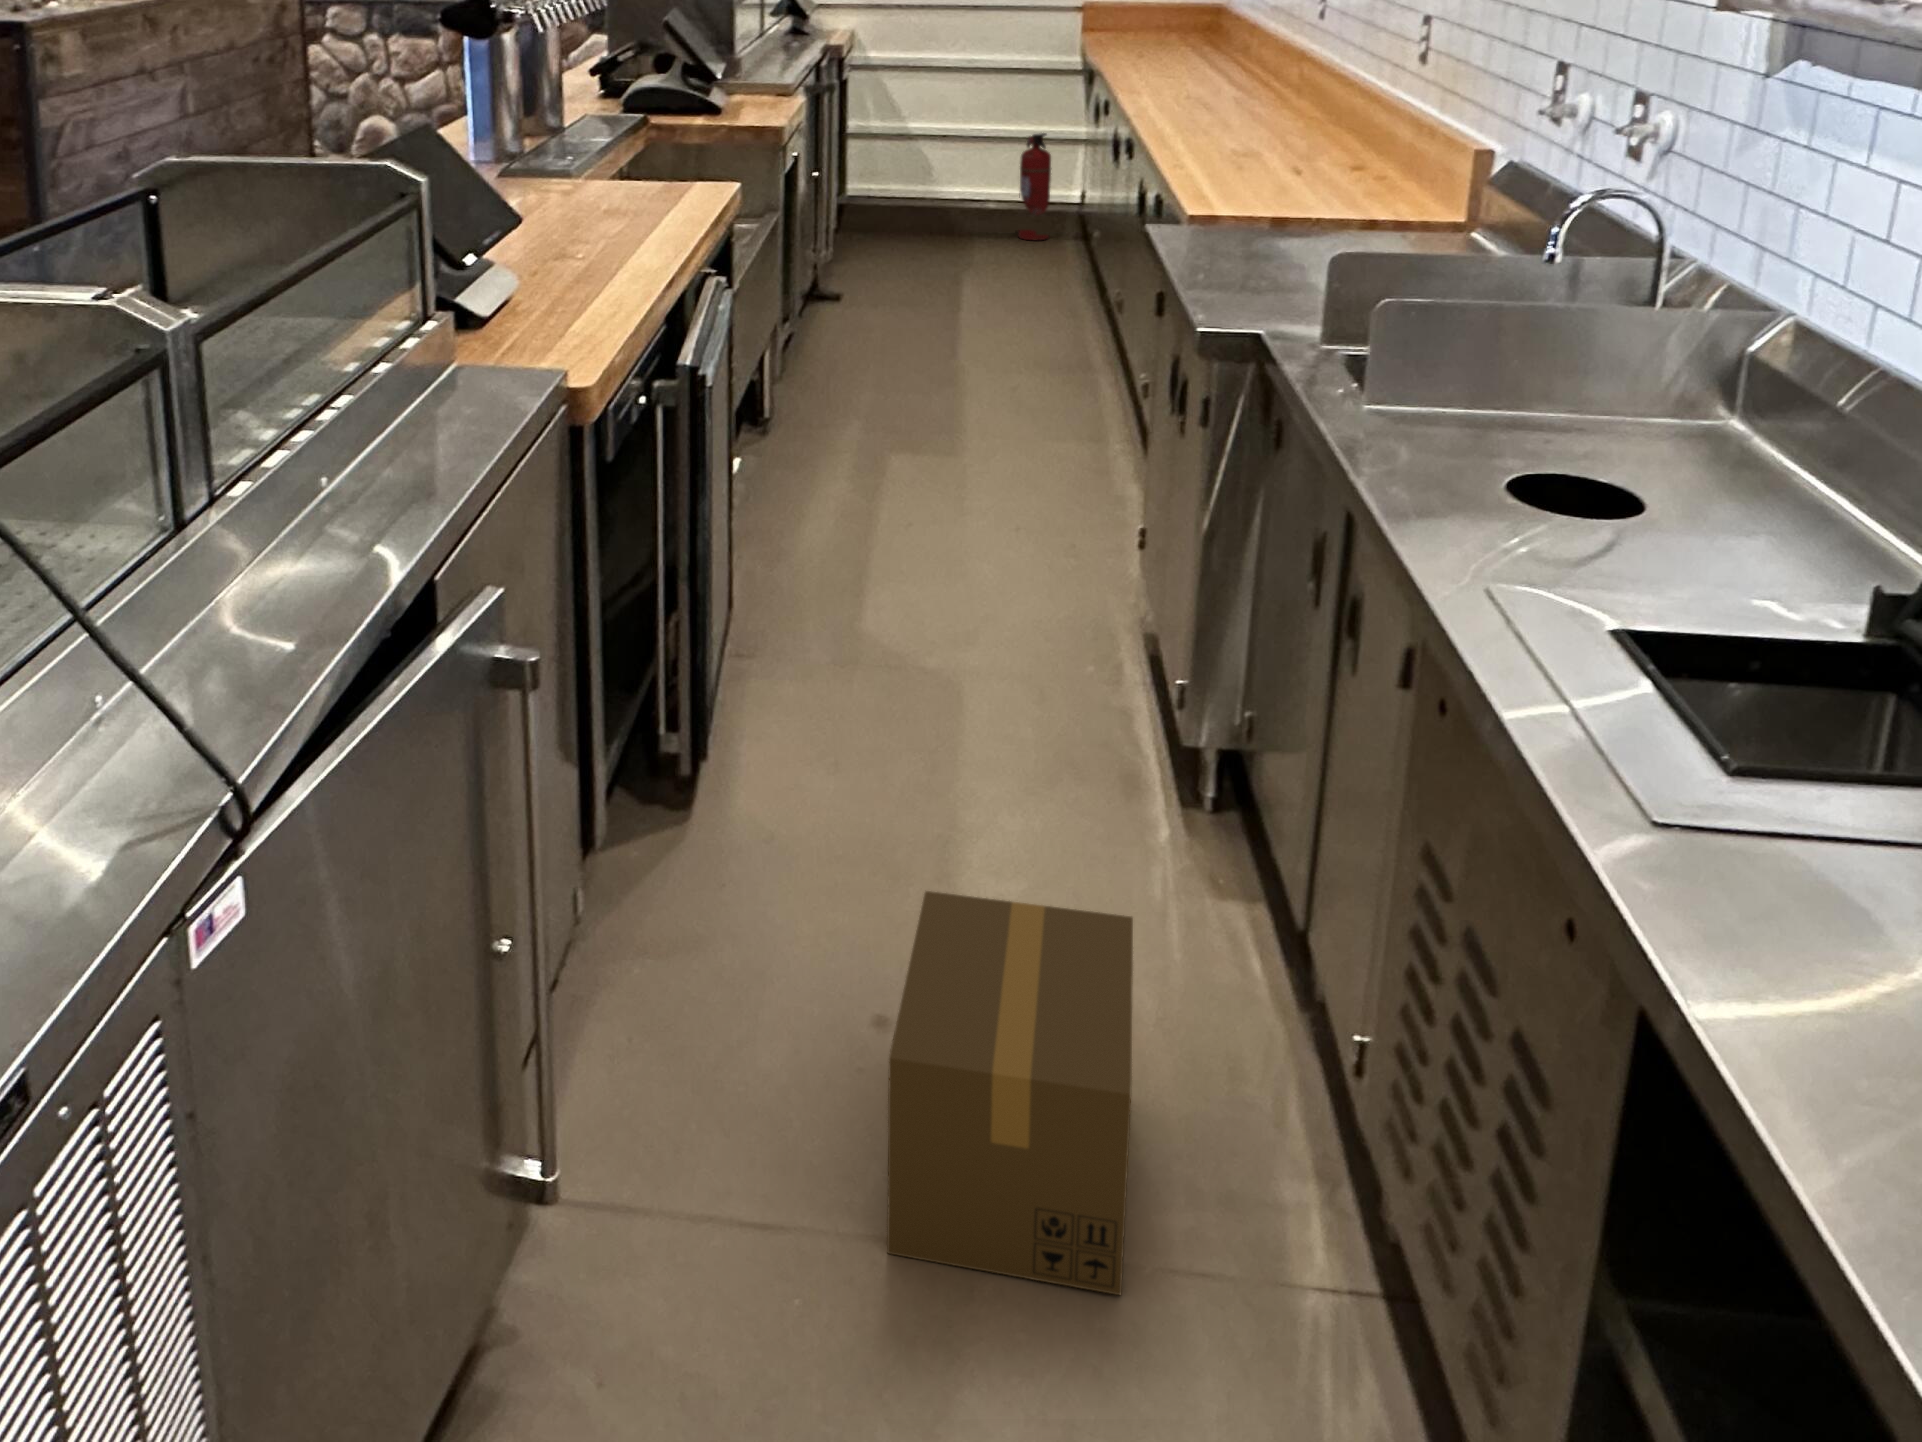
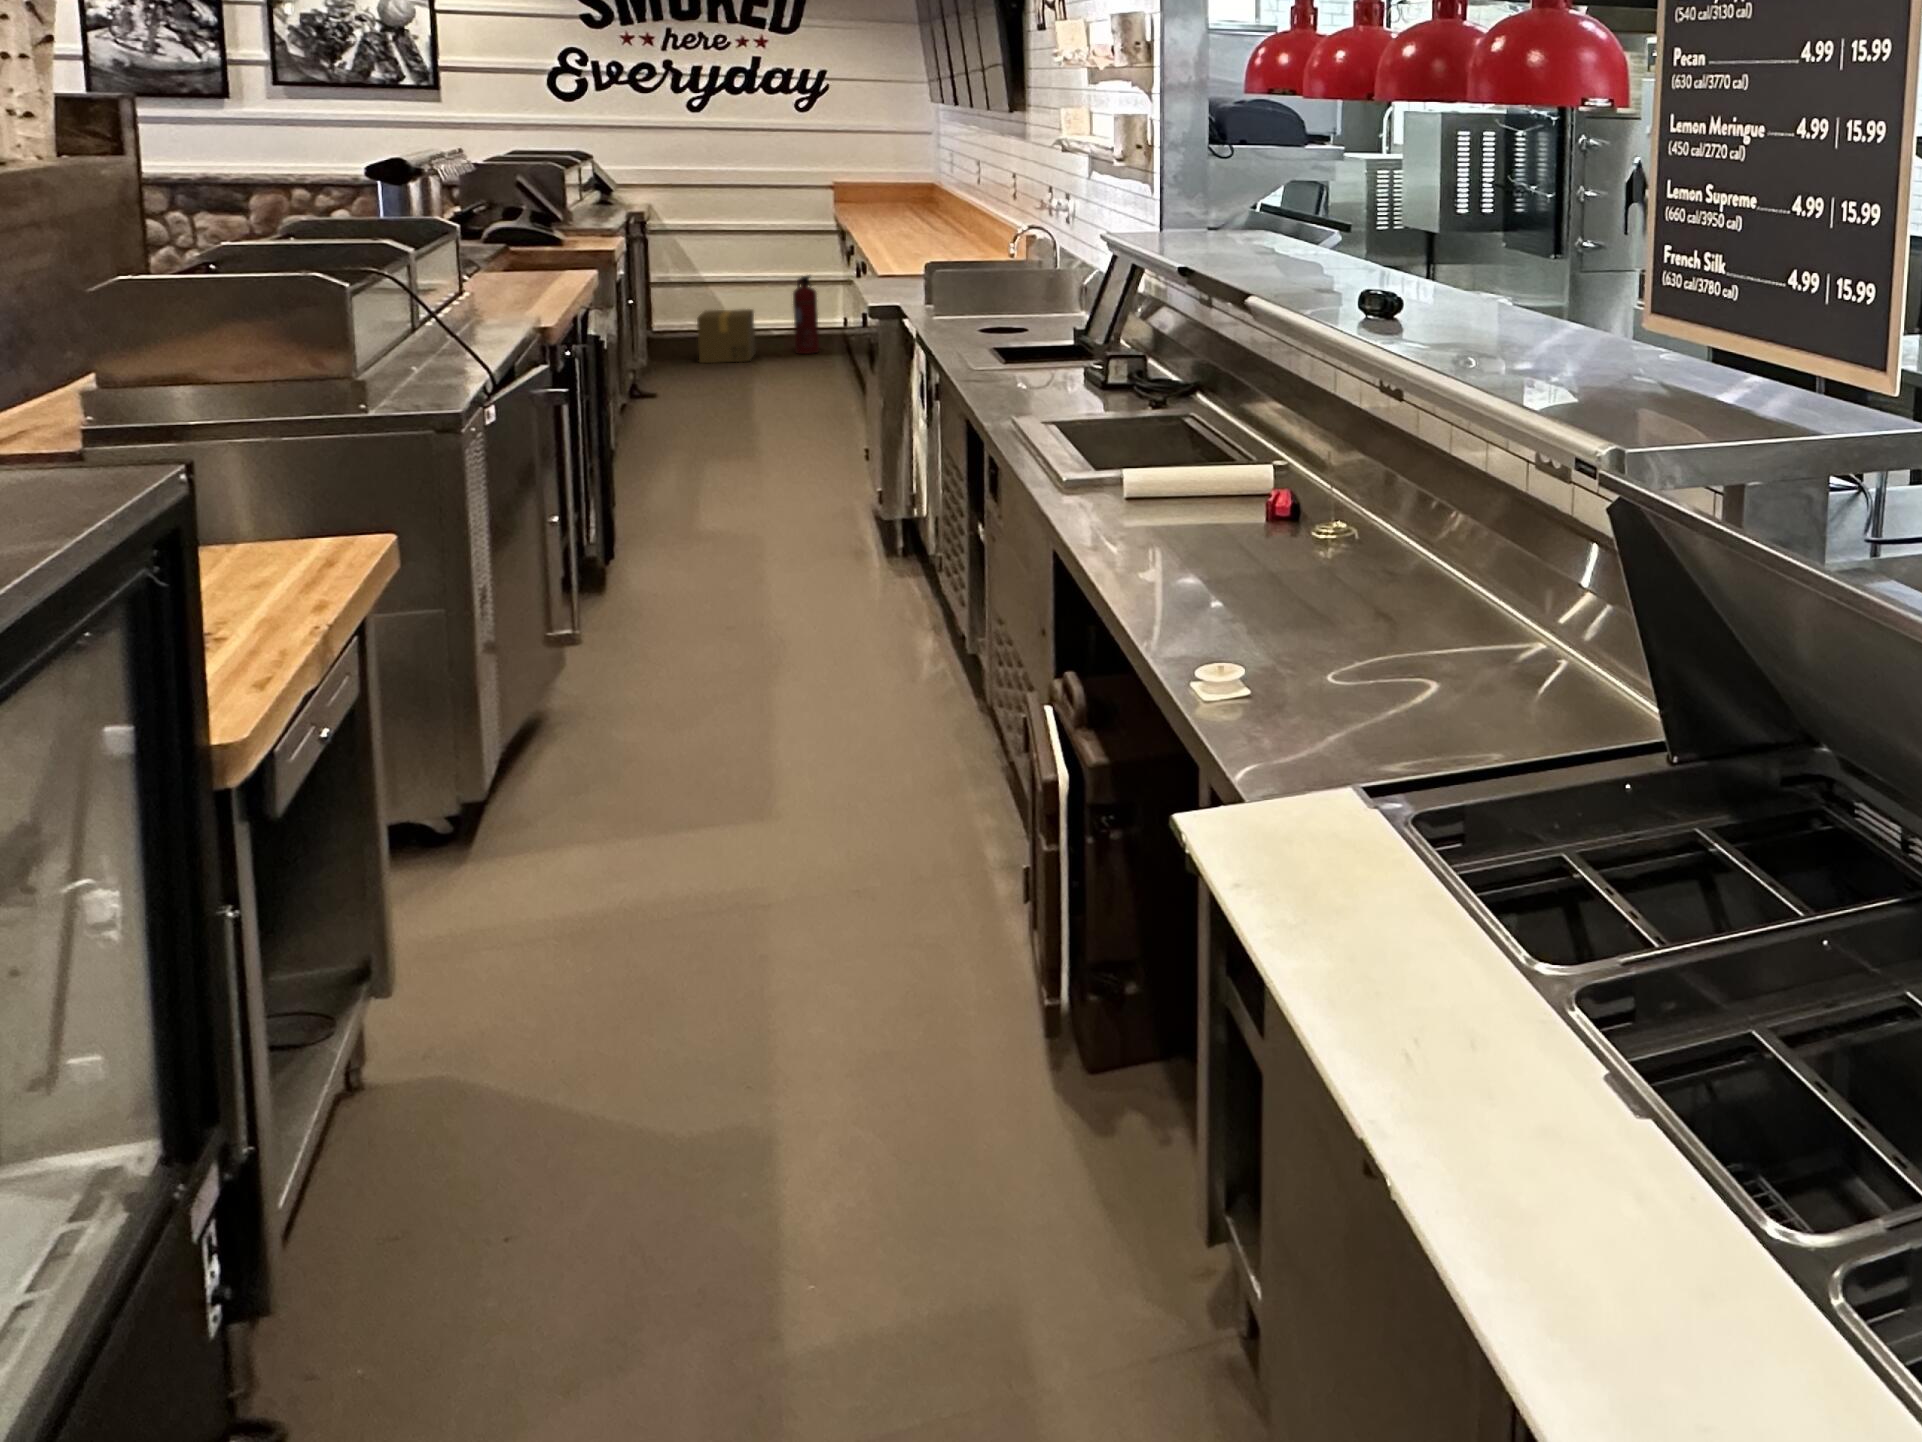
cardboard box: present [887,891,1133,1295] -> present [697,309,756,363]

